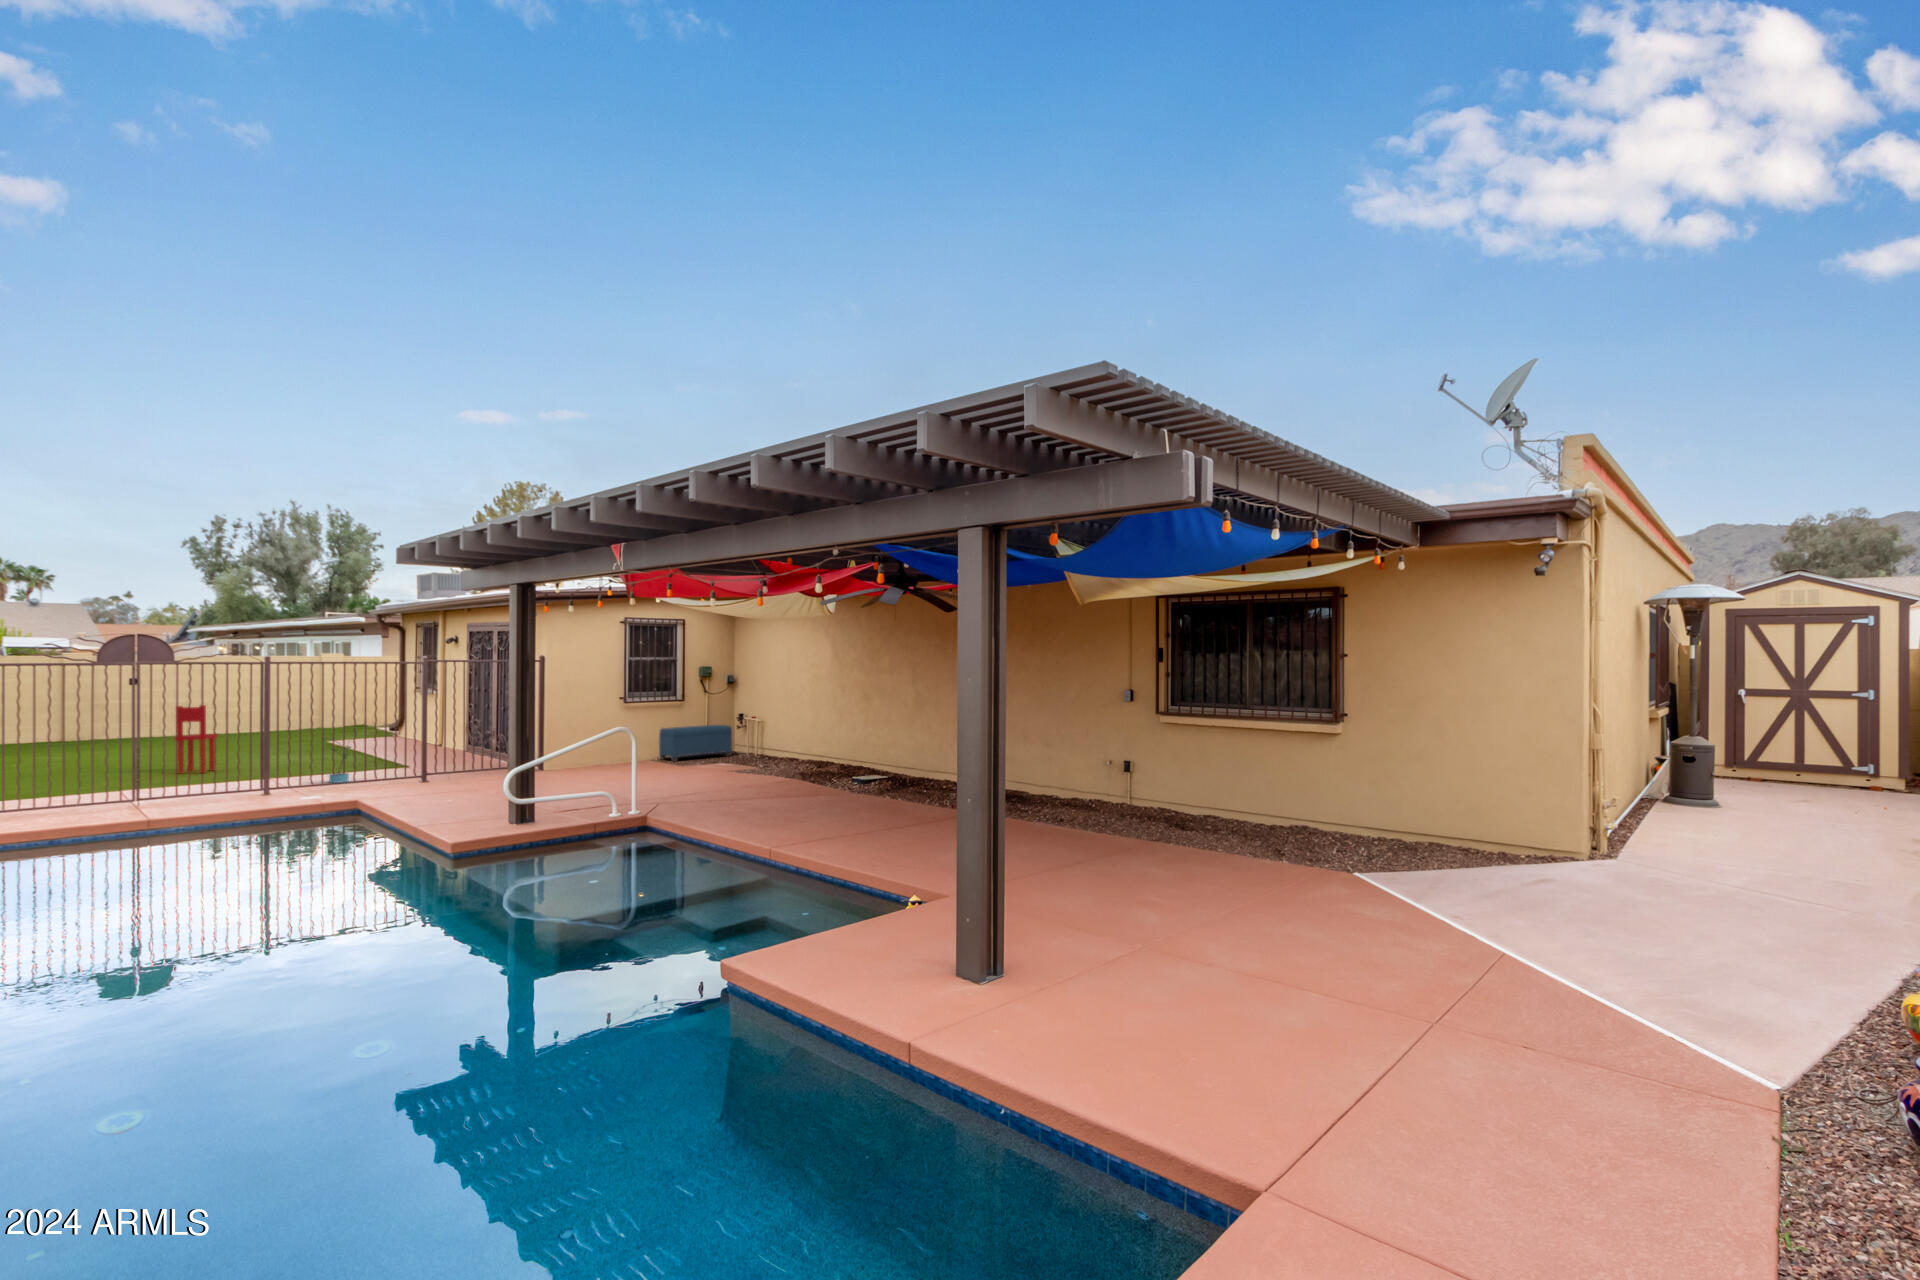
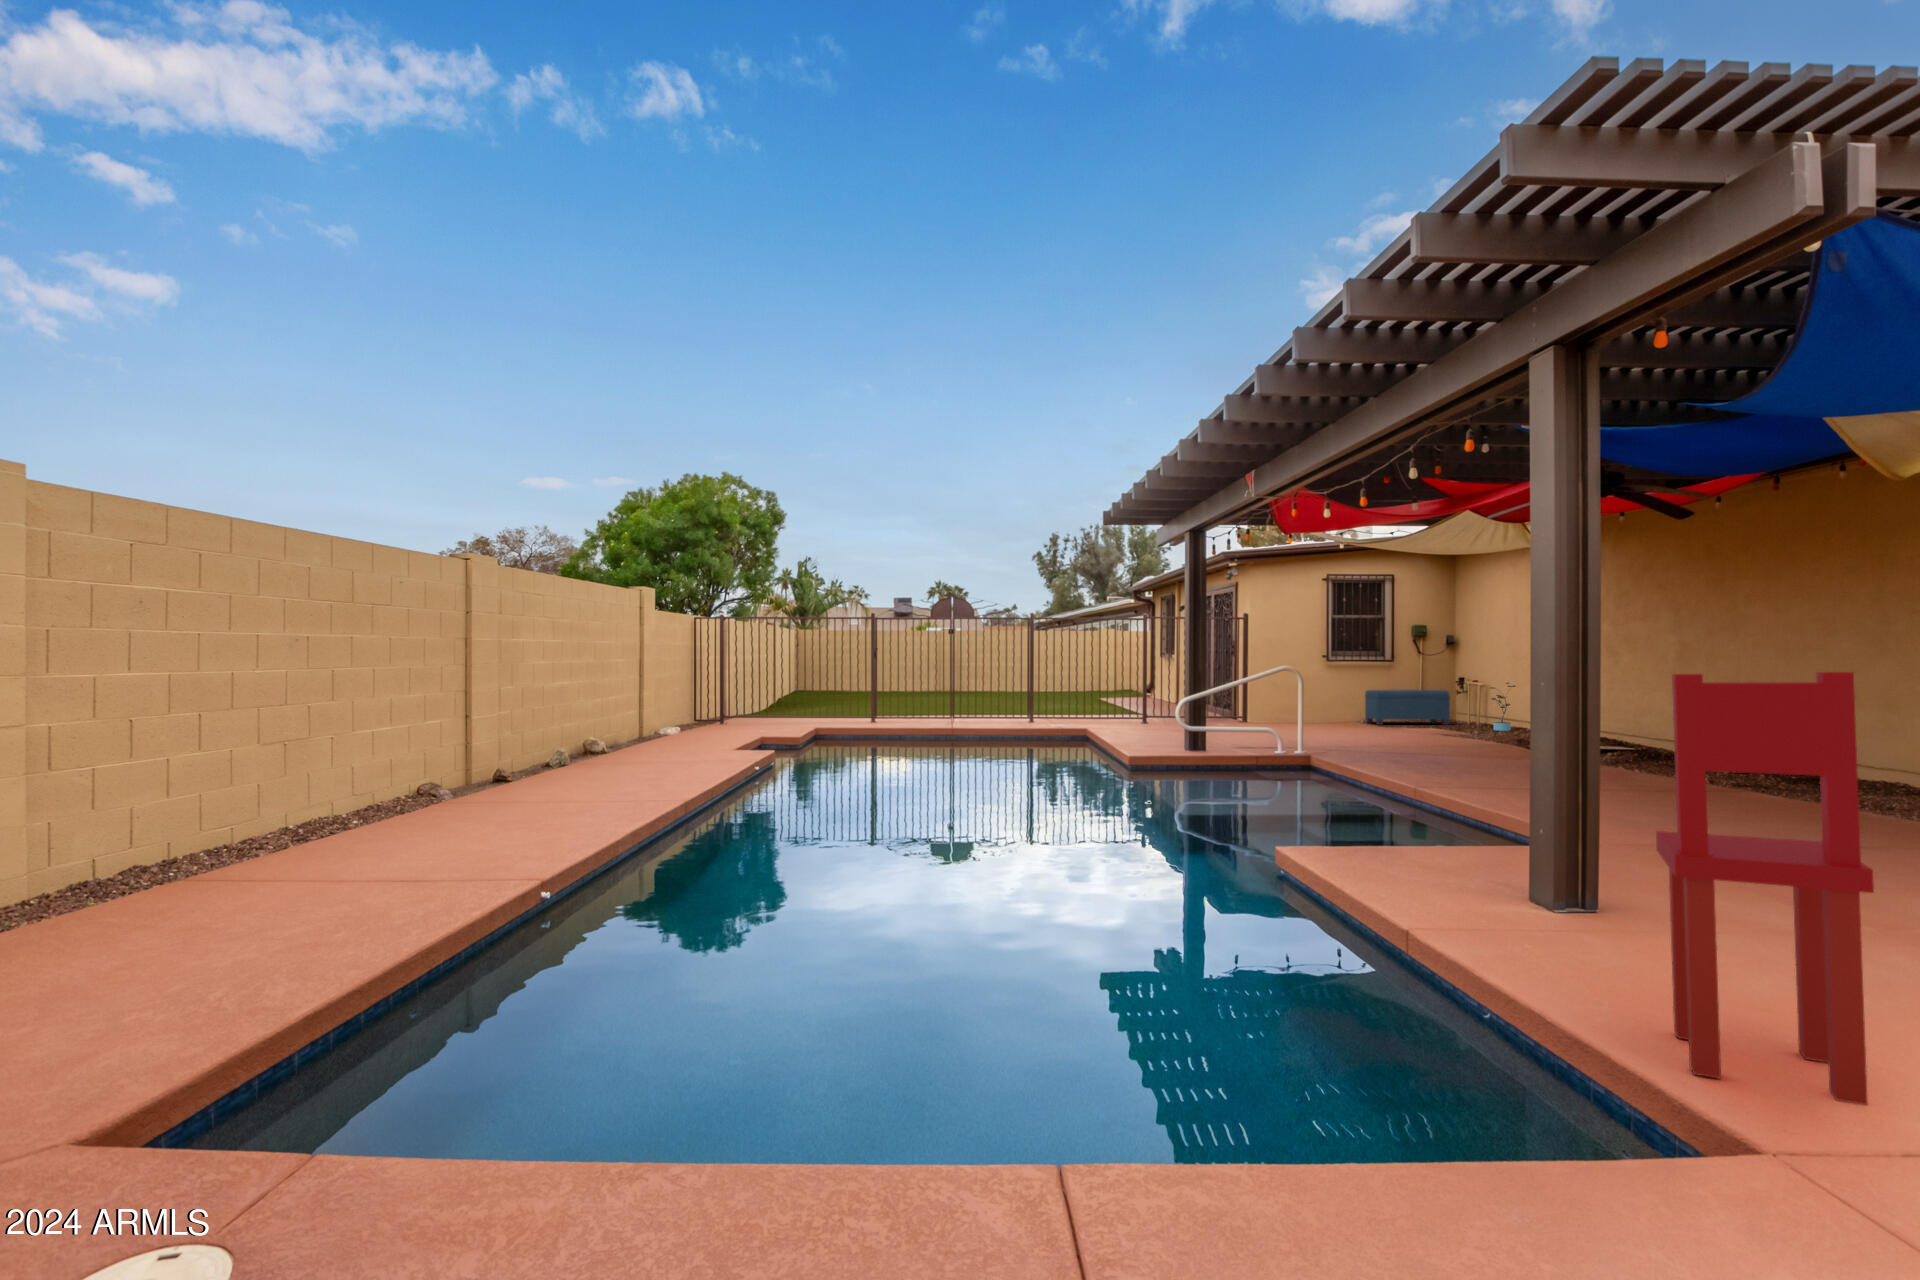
chair: present [175,705,217,774] -> present [1656,672,1874,1105]
potted plant: present [329,746,351,783] -> present [1489,683,1515,731]

